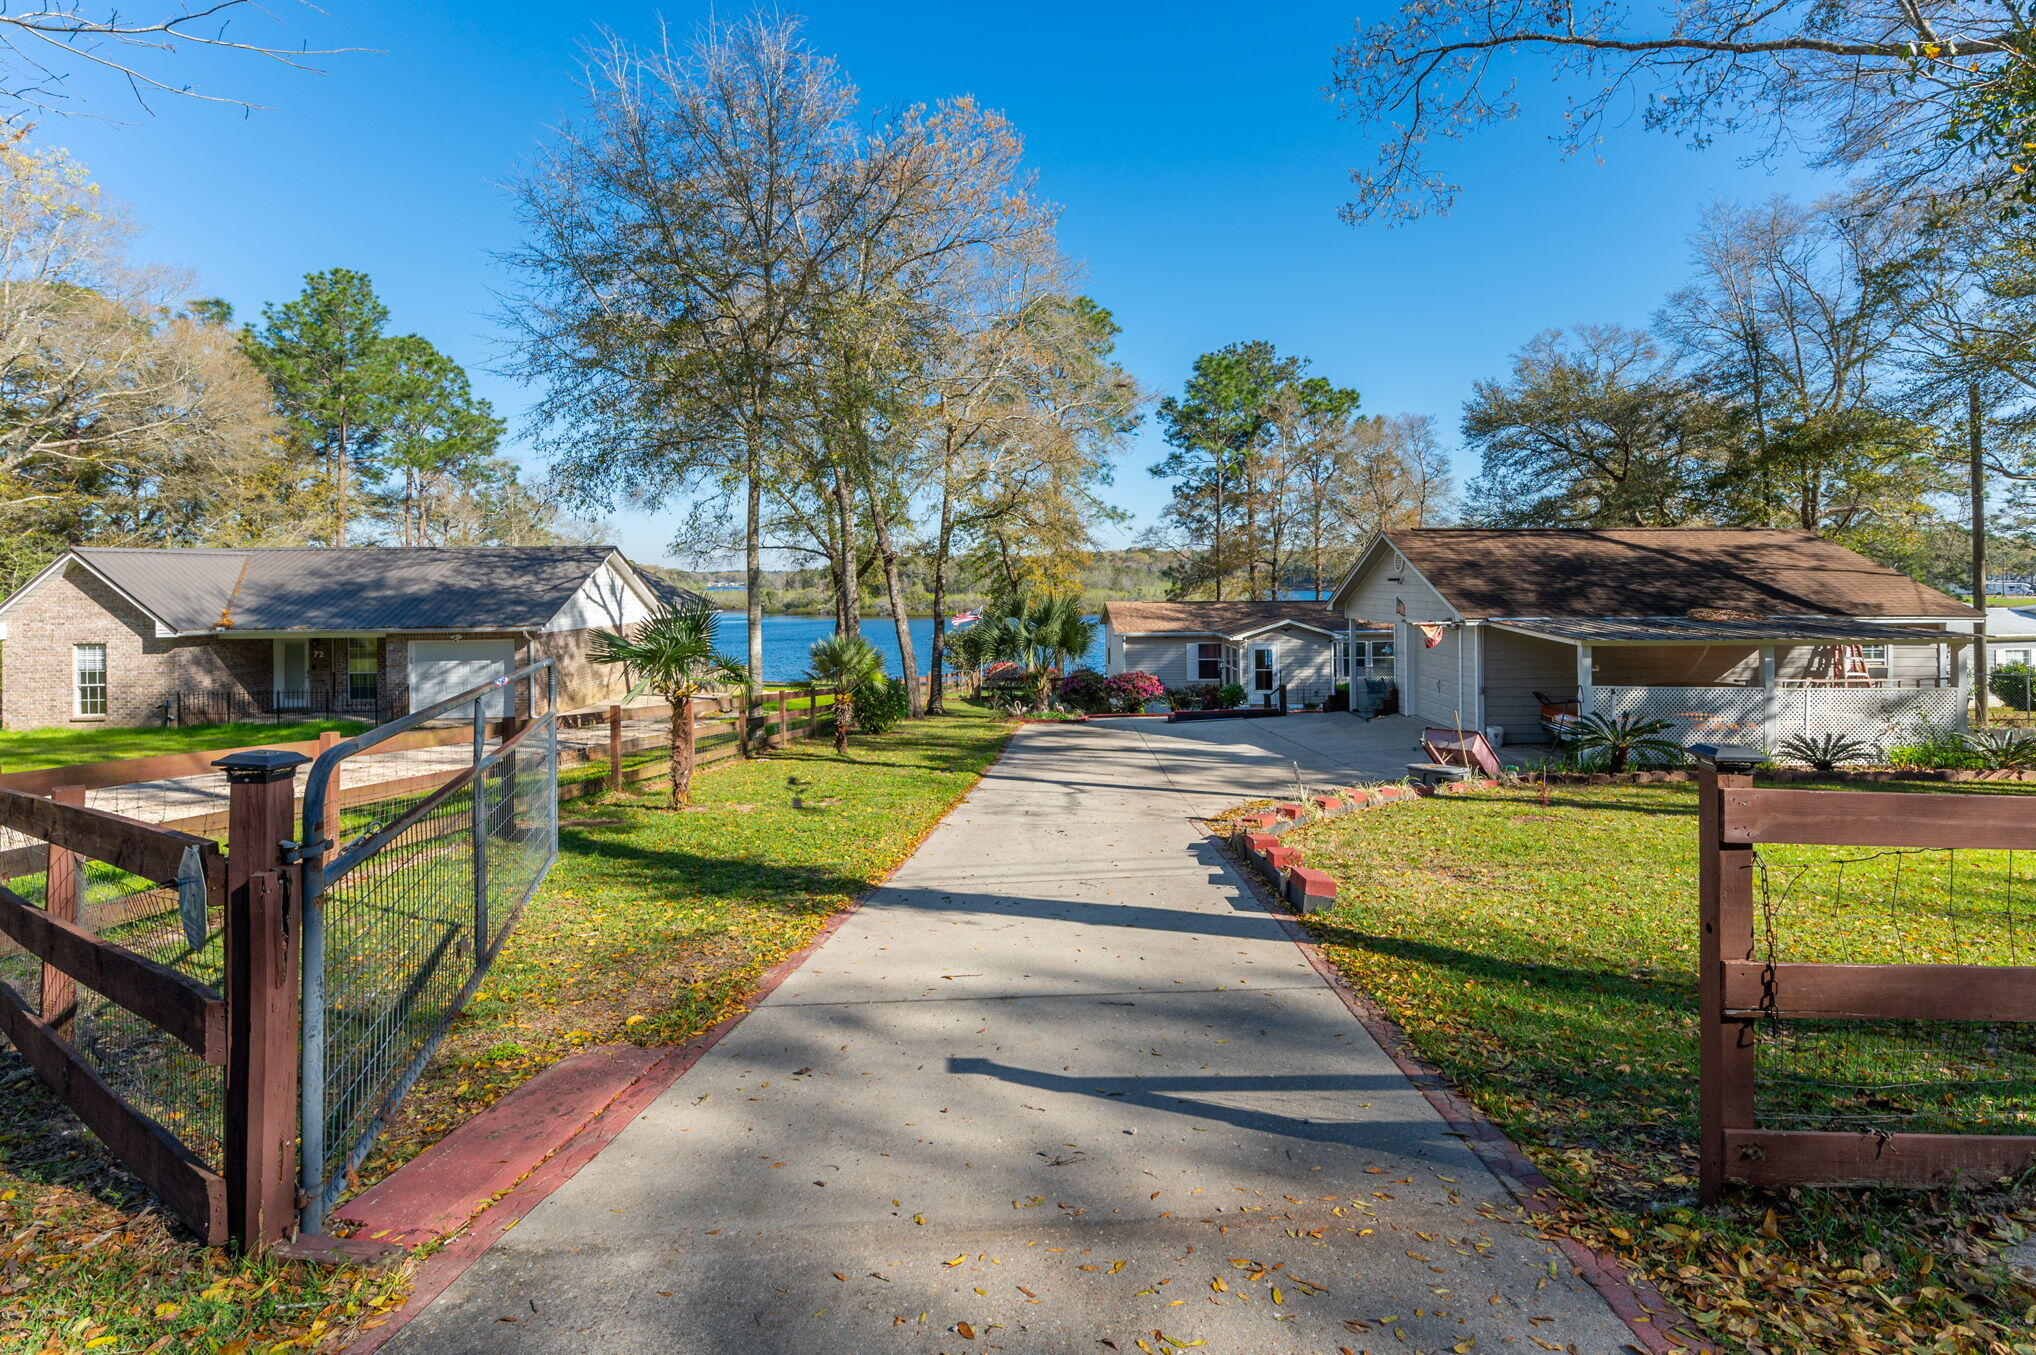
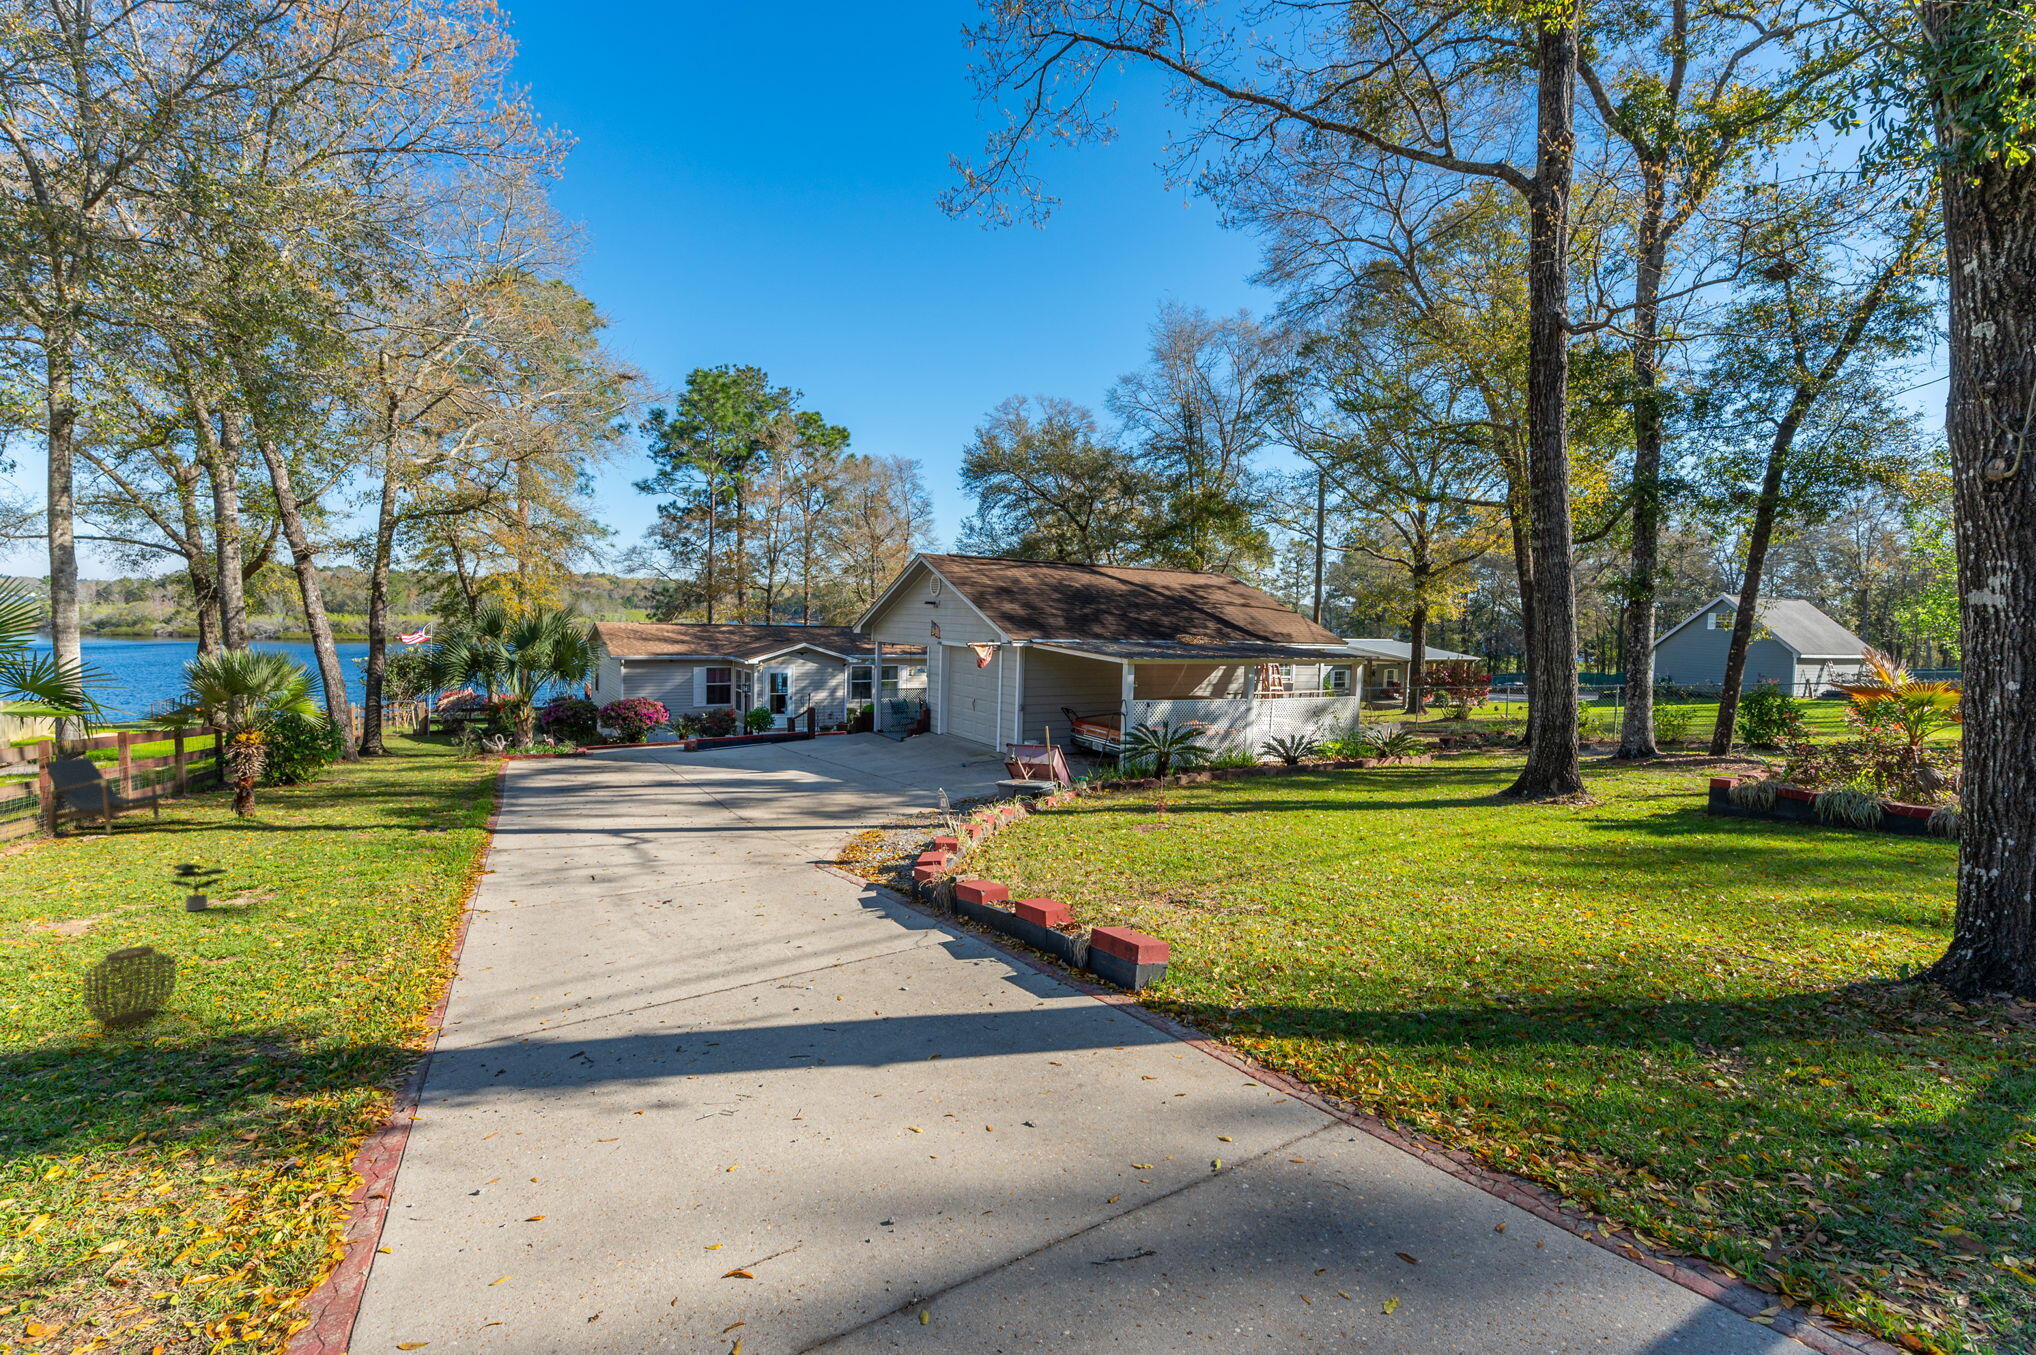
lounge chair: none [743,705,801,756] -> present [47,758,165,835]
woven basket: none [728,819,768,862] -> present [84,946,175,1024]

